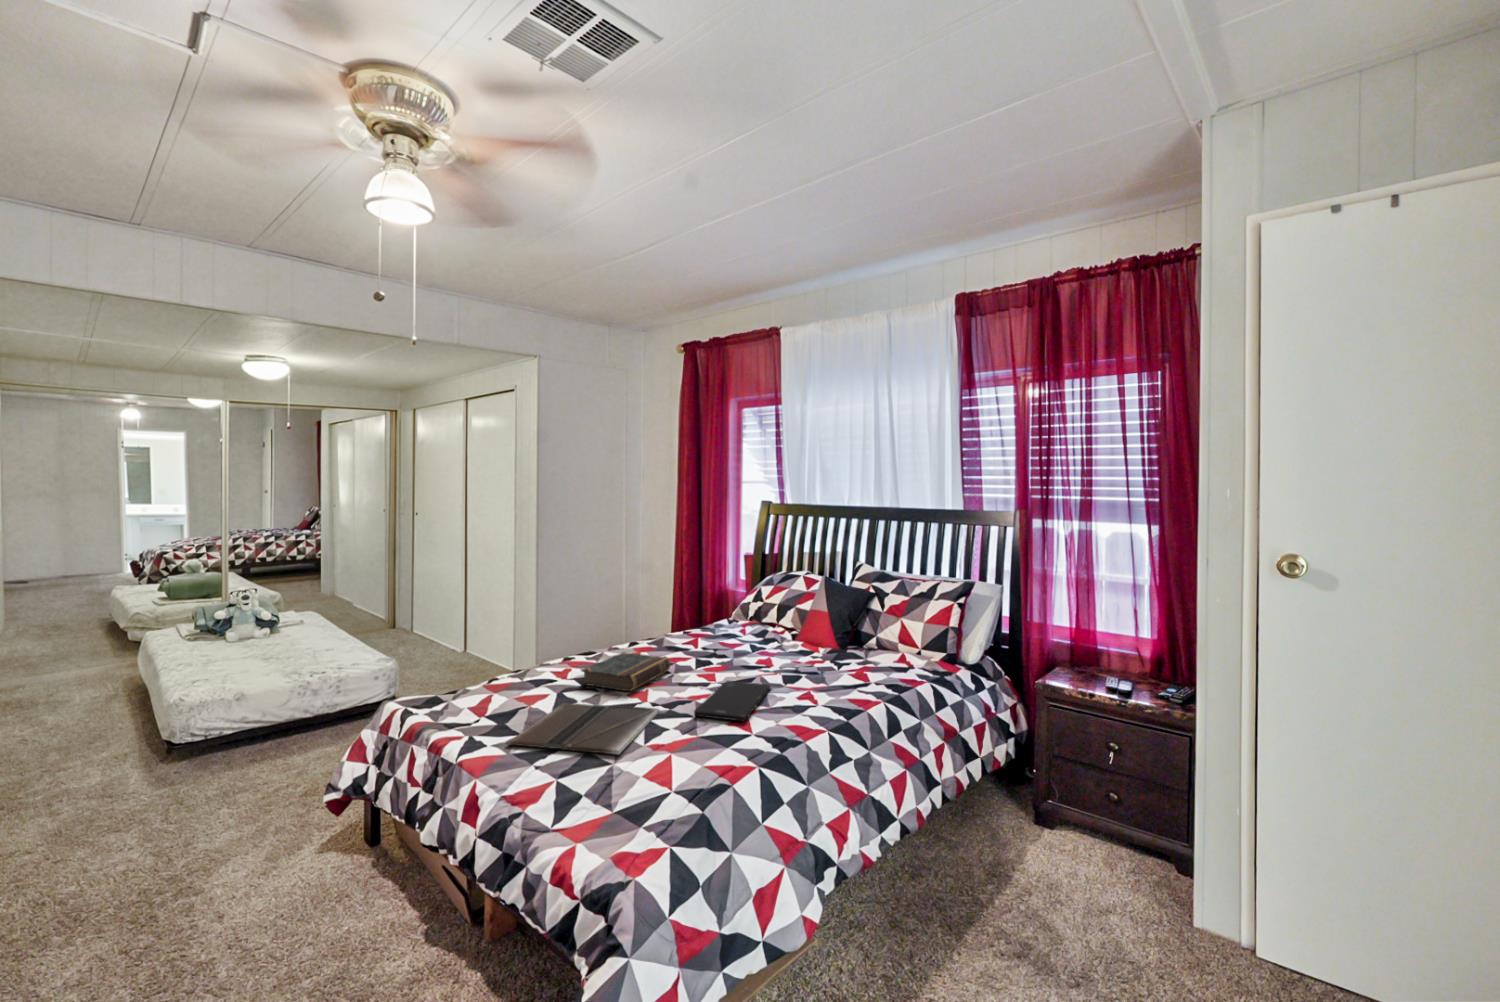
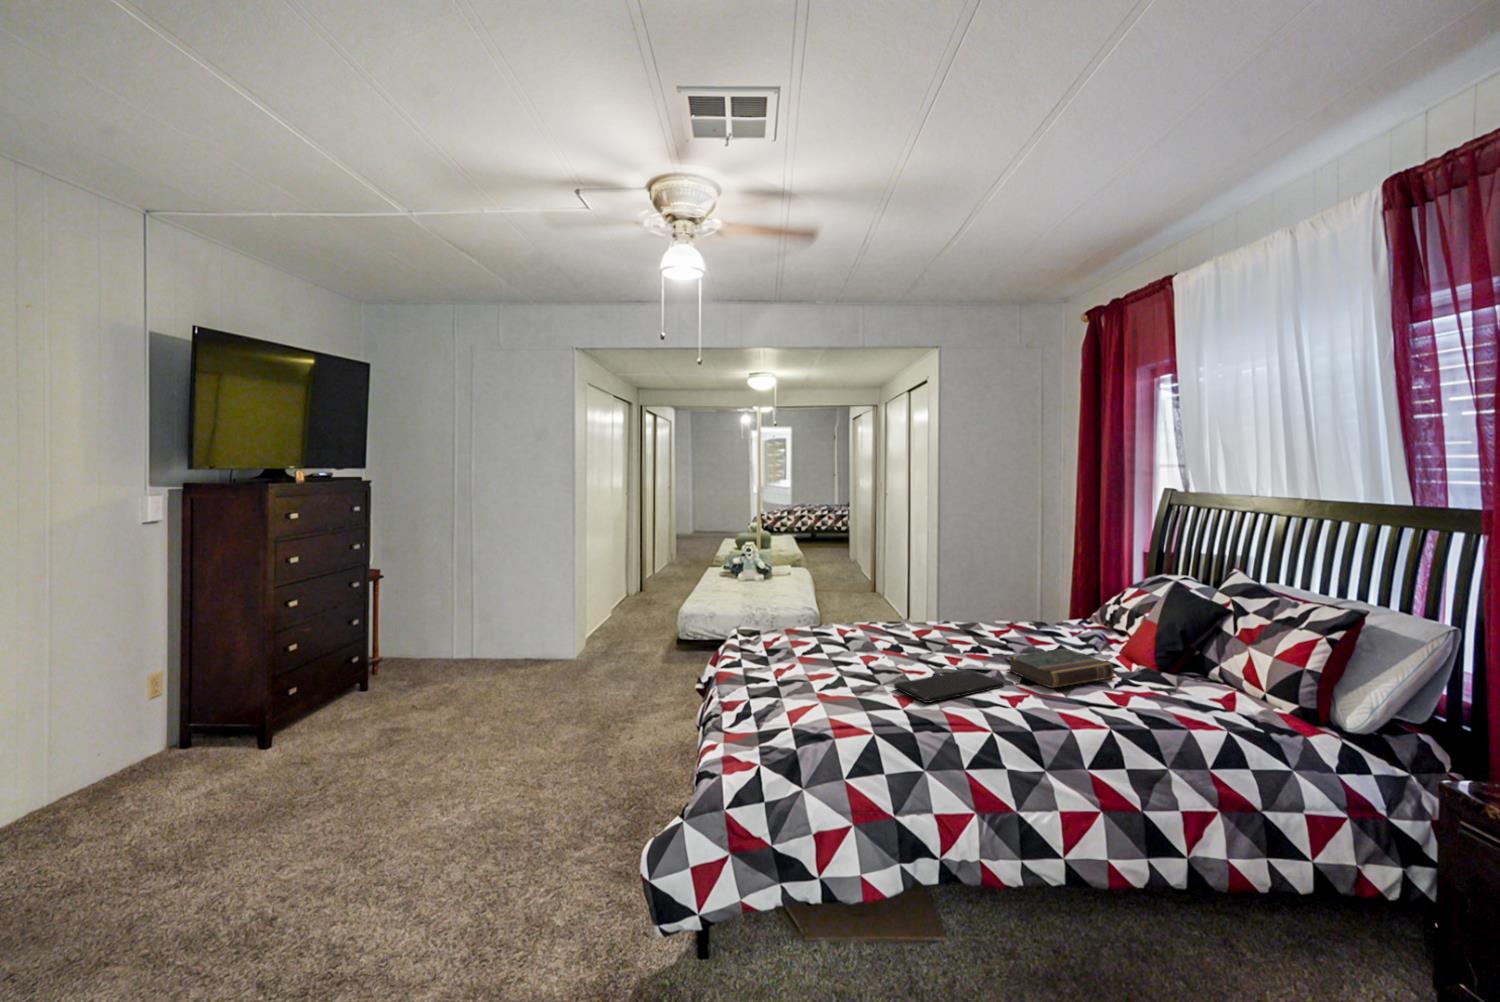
book: present [582,652,671,691] -> present [1008,648,1115,688]
laptop: present [507,703,659,754] -> none [747,655,877,697]

